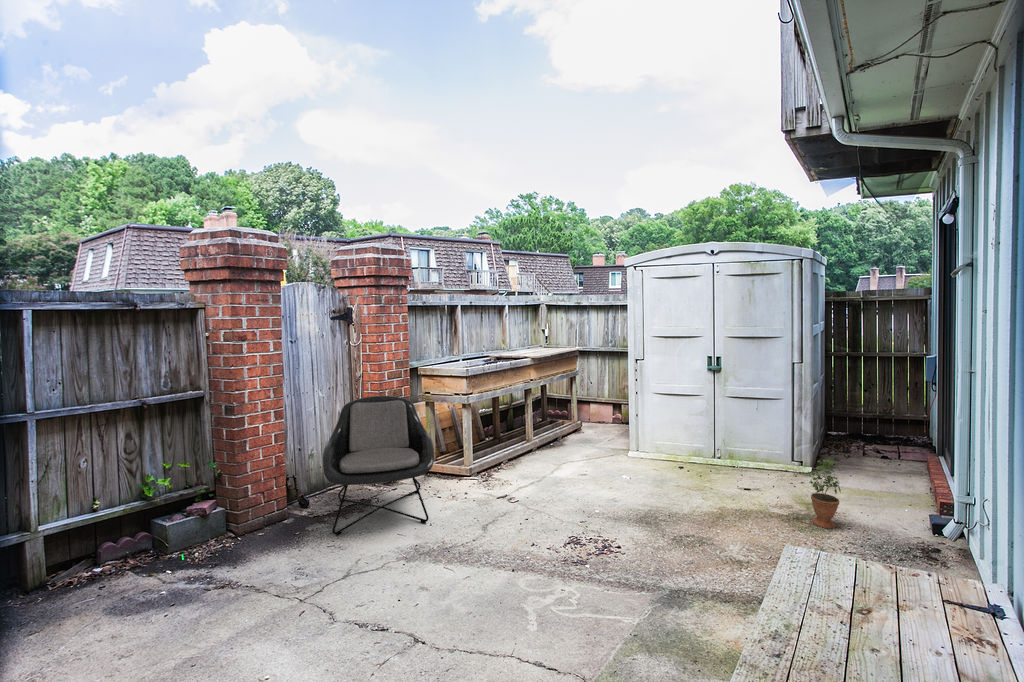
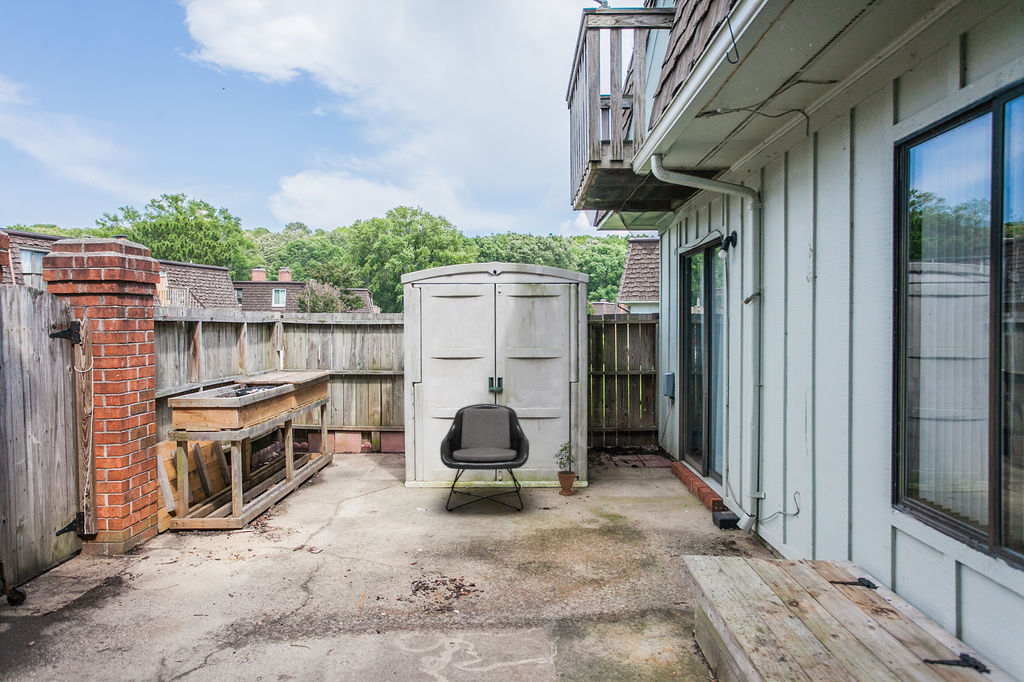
lounge chair: present [323,396,434,536] -> present [440,404,529,512]

